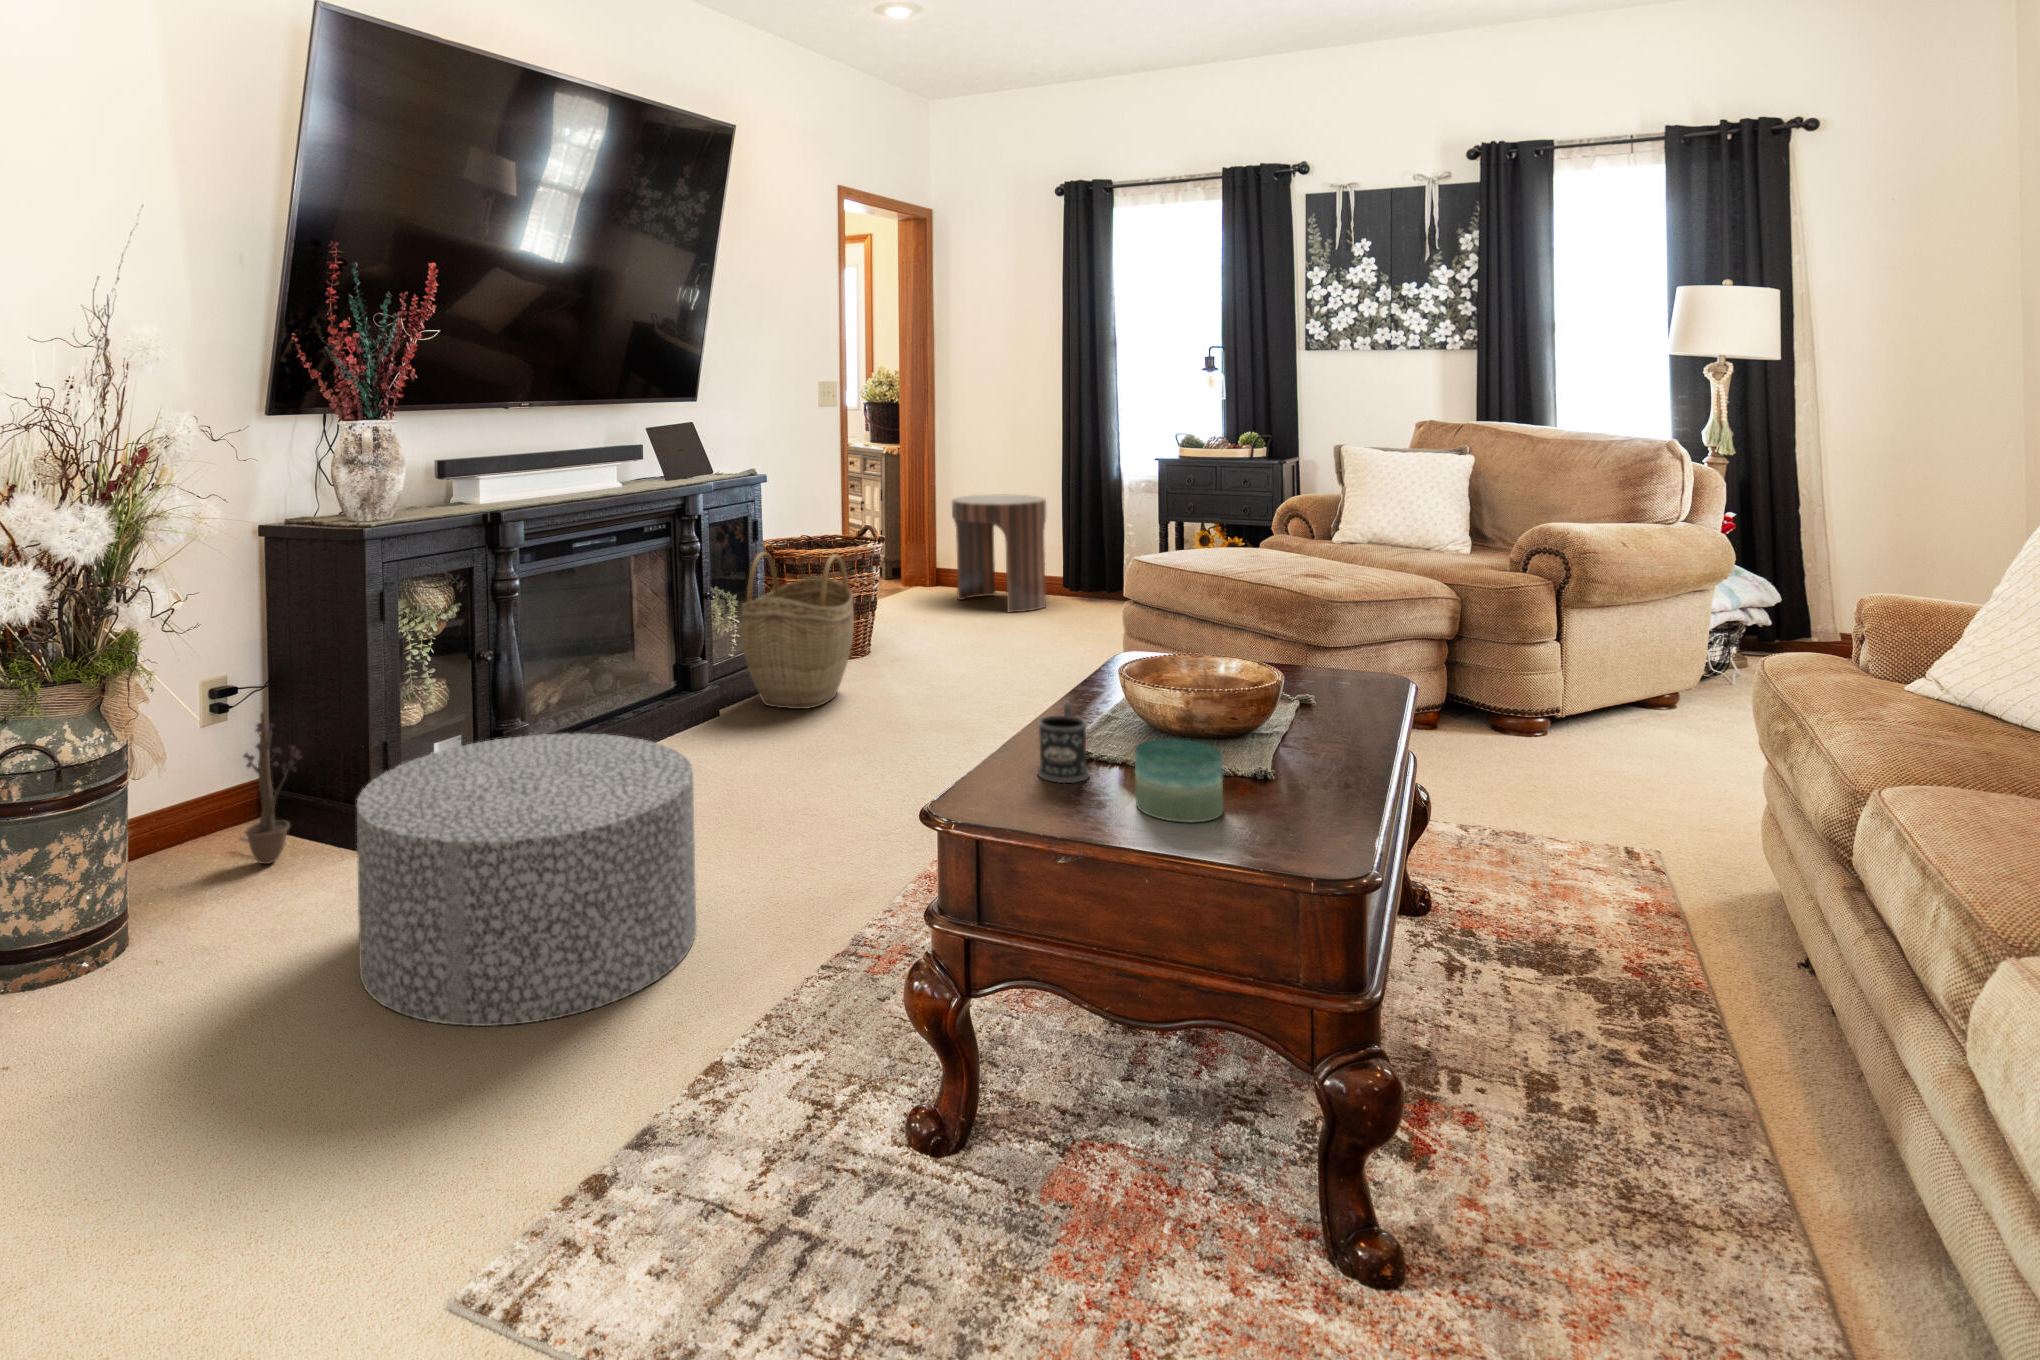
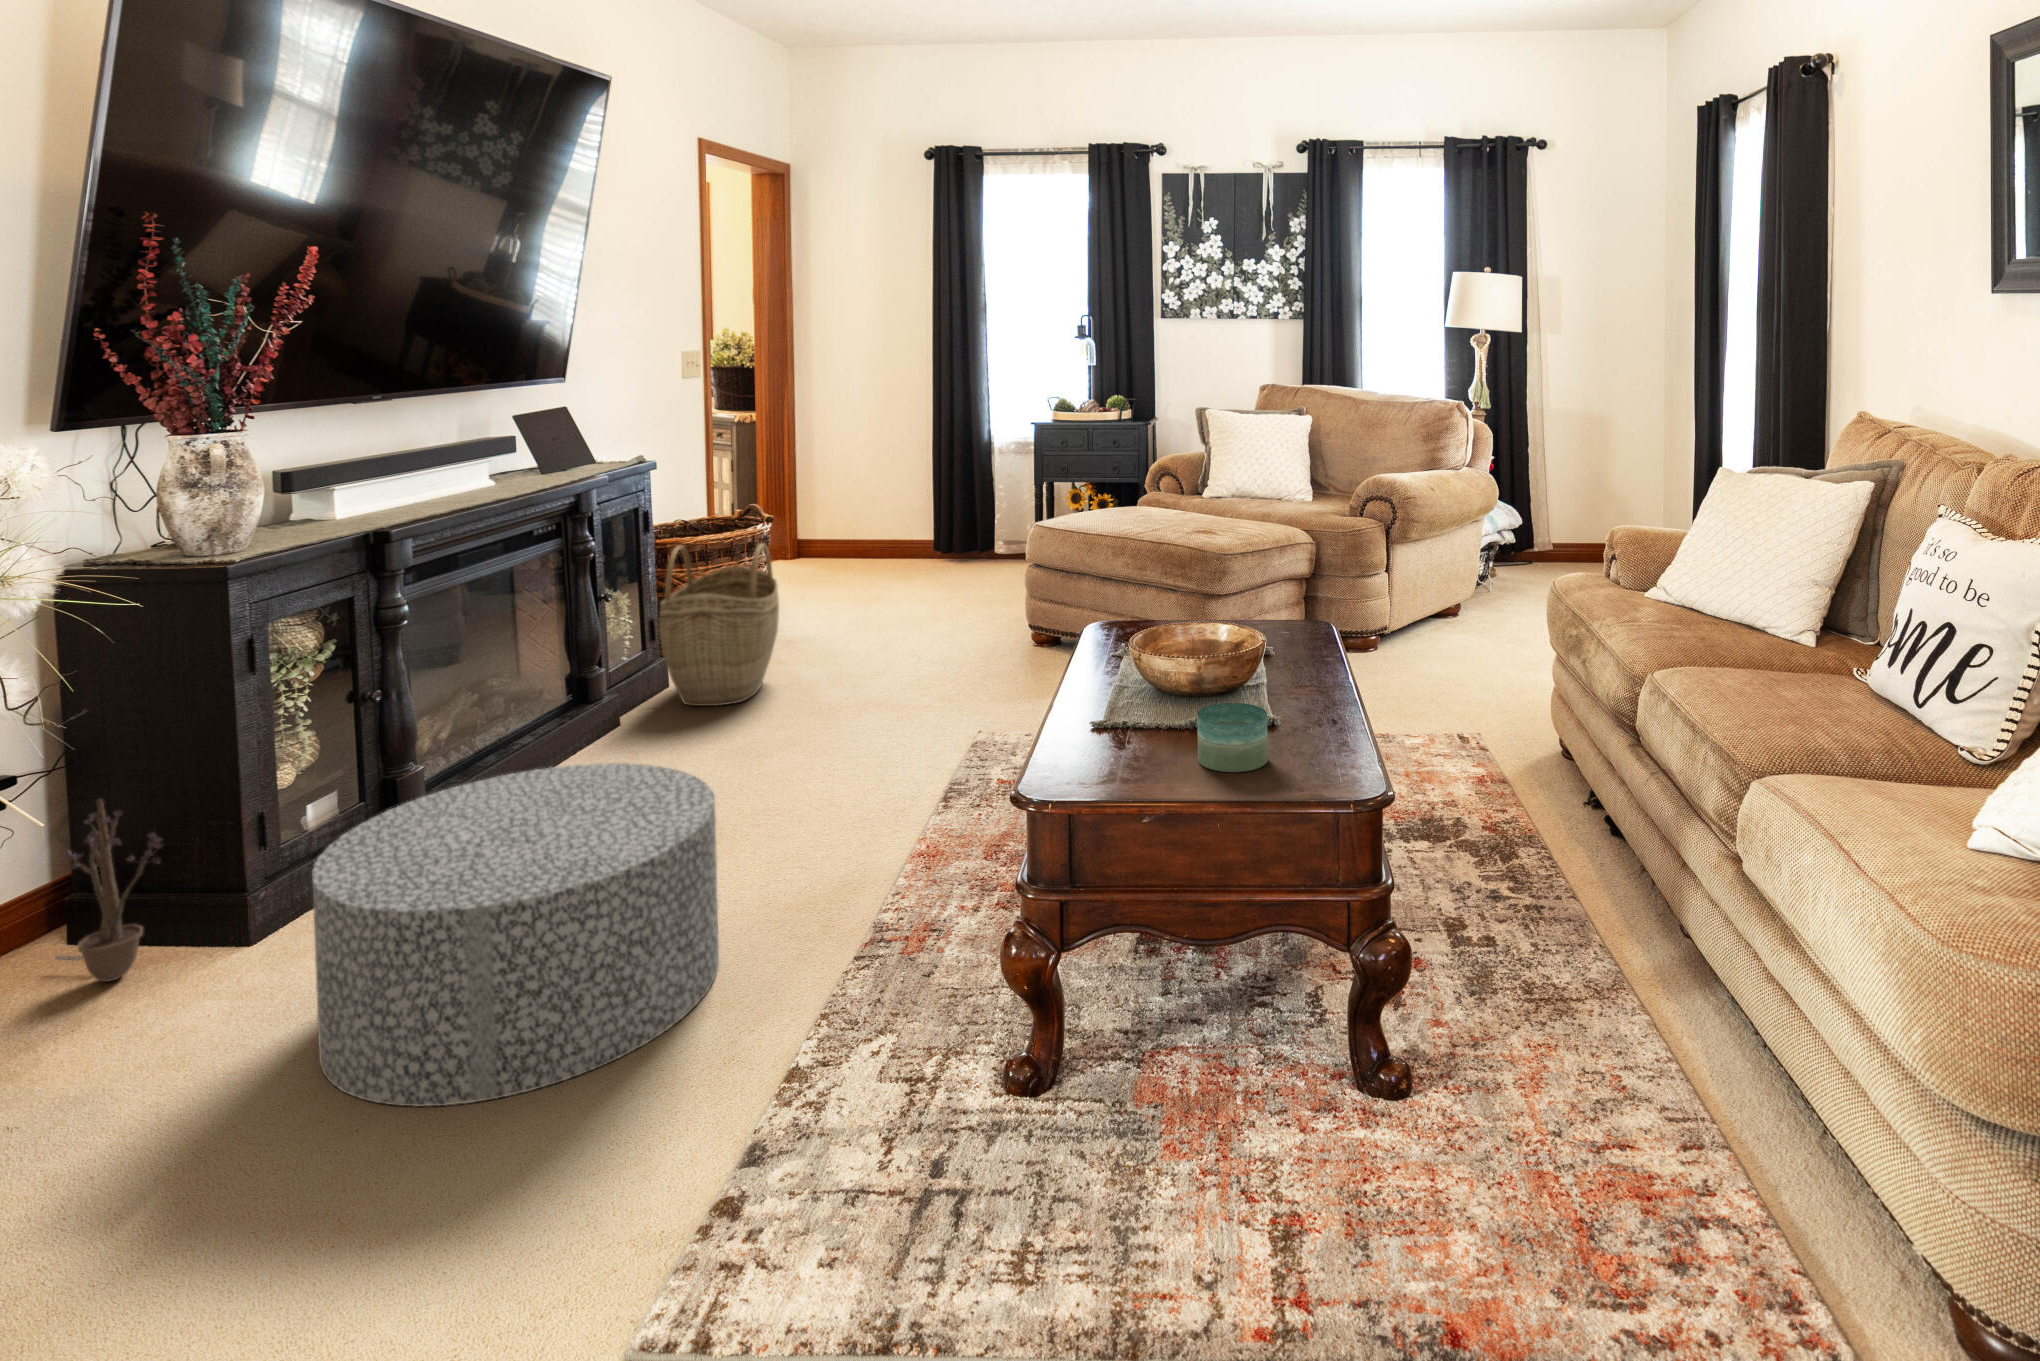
side table: present [952,494,1046,613] -> none [844,466,939,583]
mug: present [1037,702,1090,783] -> none [1103,681,1148,752]

